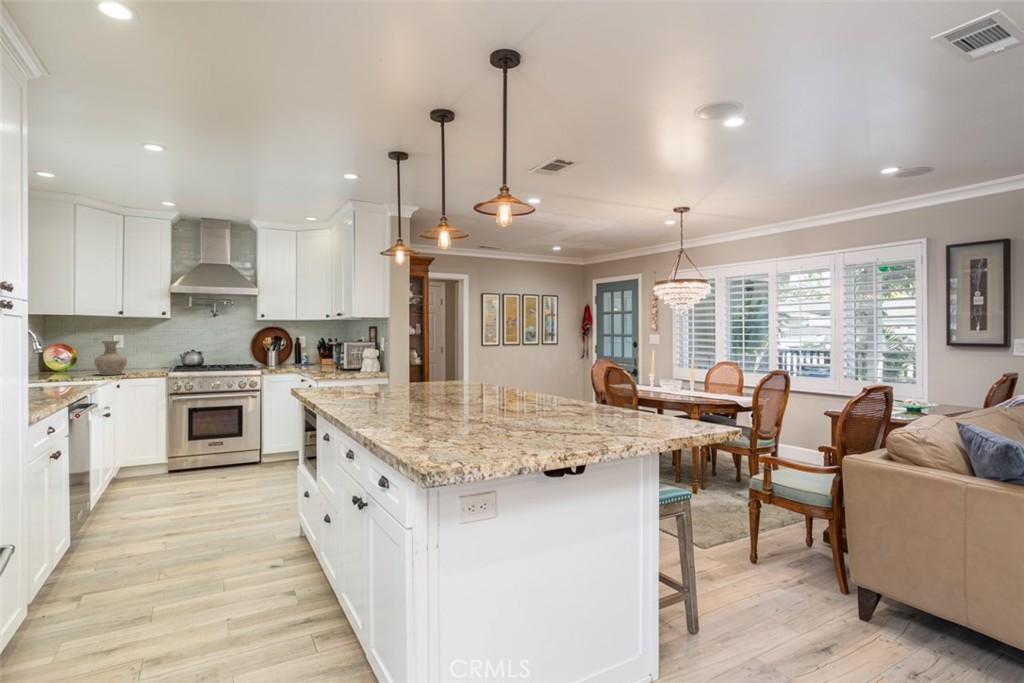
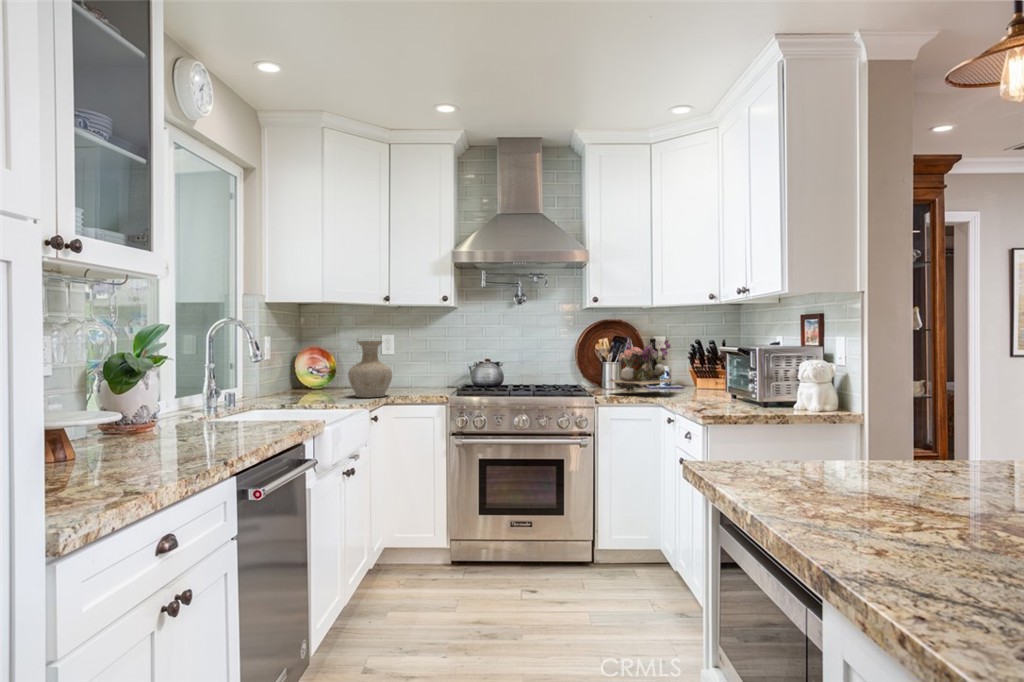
flower arrangement: none [268,339,309,369] -> present [610,340,674,392]

